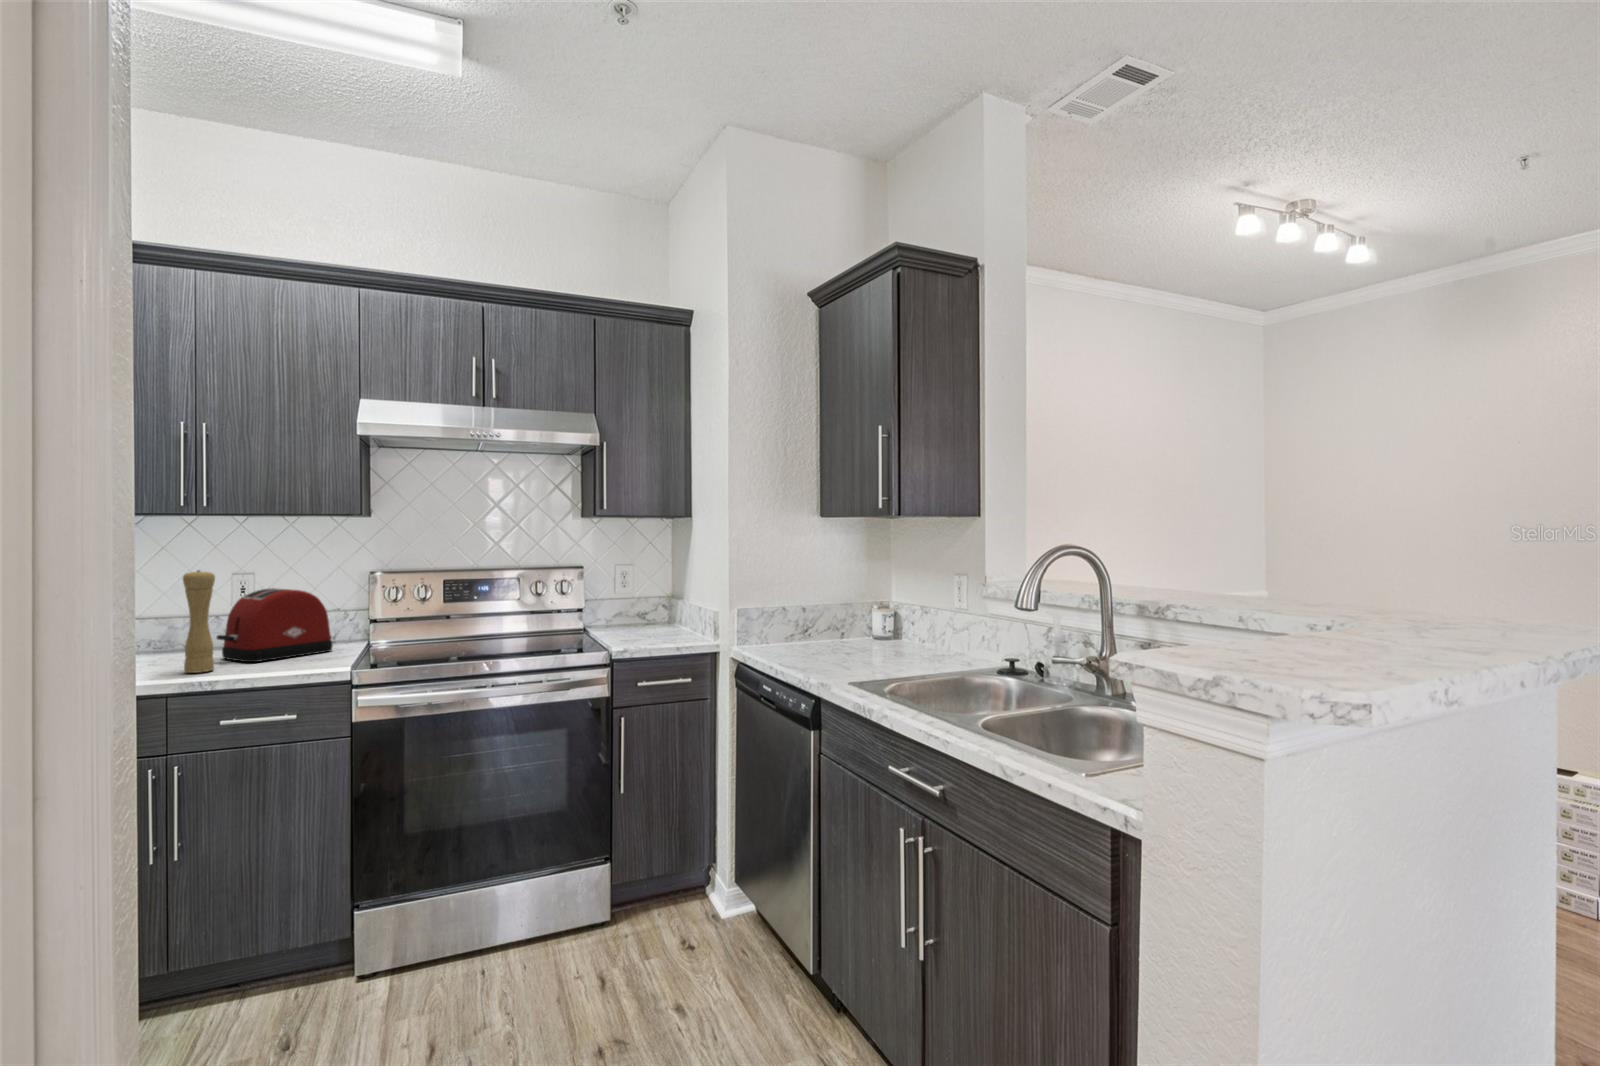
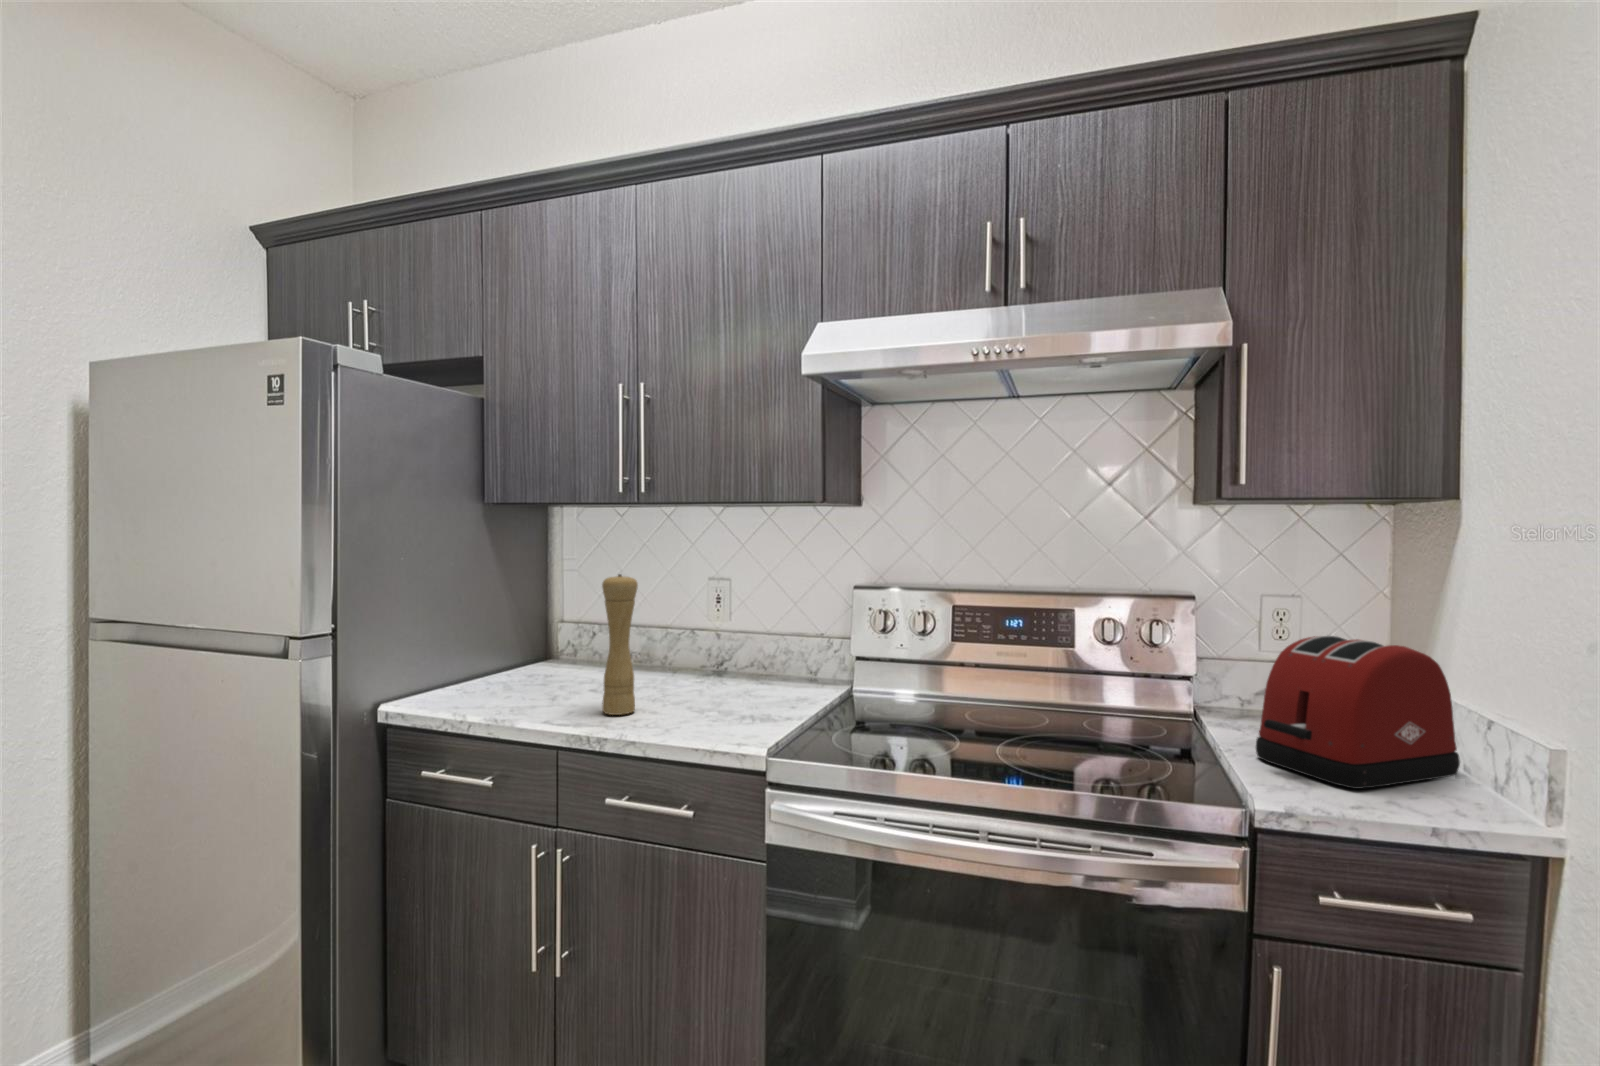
toaster: present [217,588,333,662] -> present [1256,635,1460,789]

